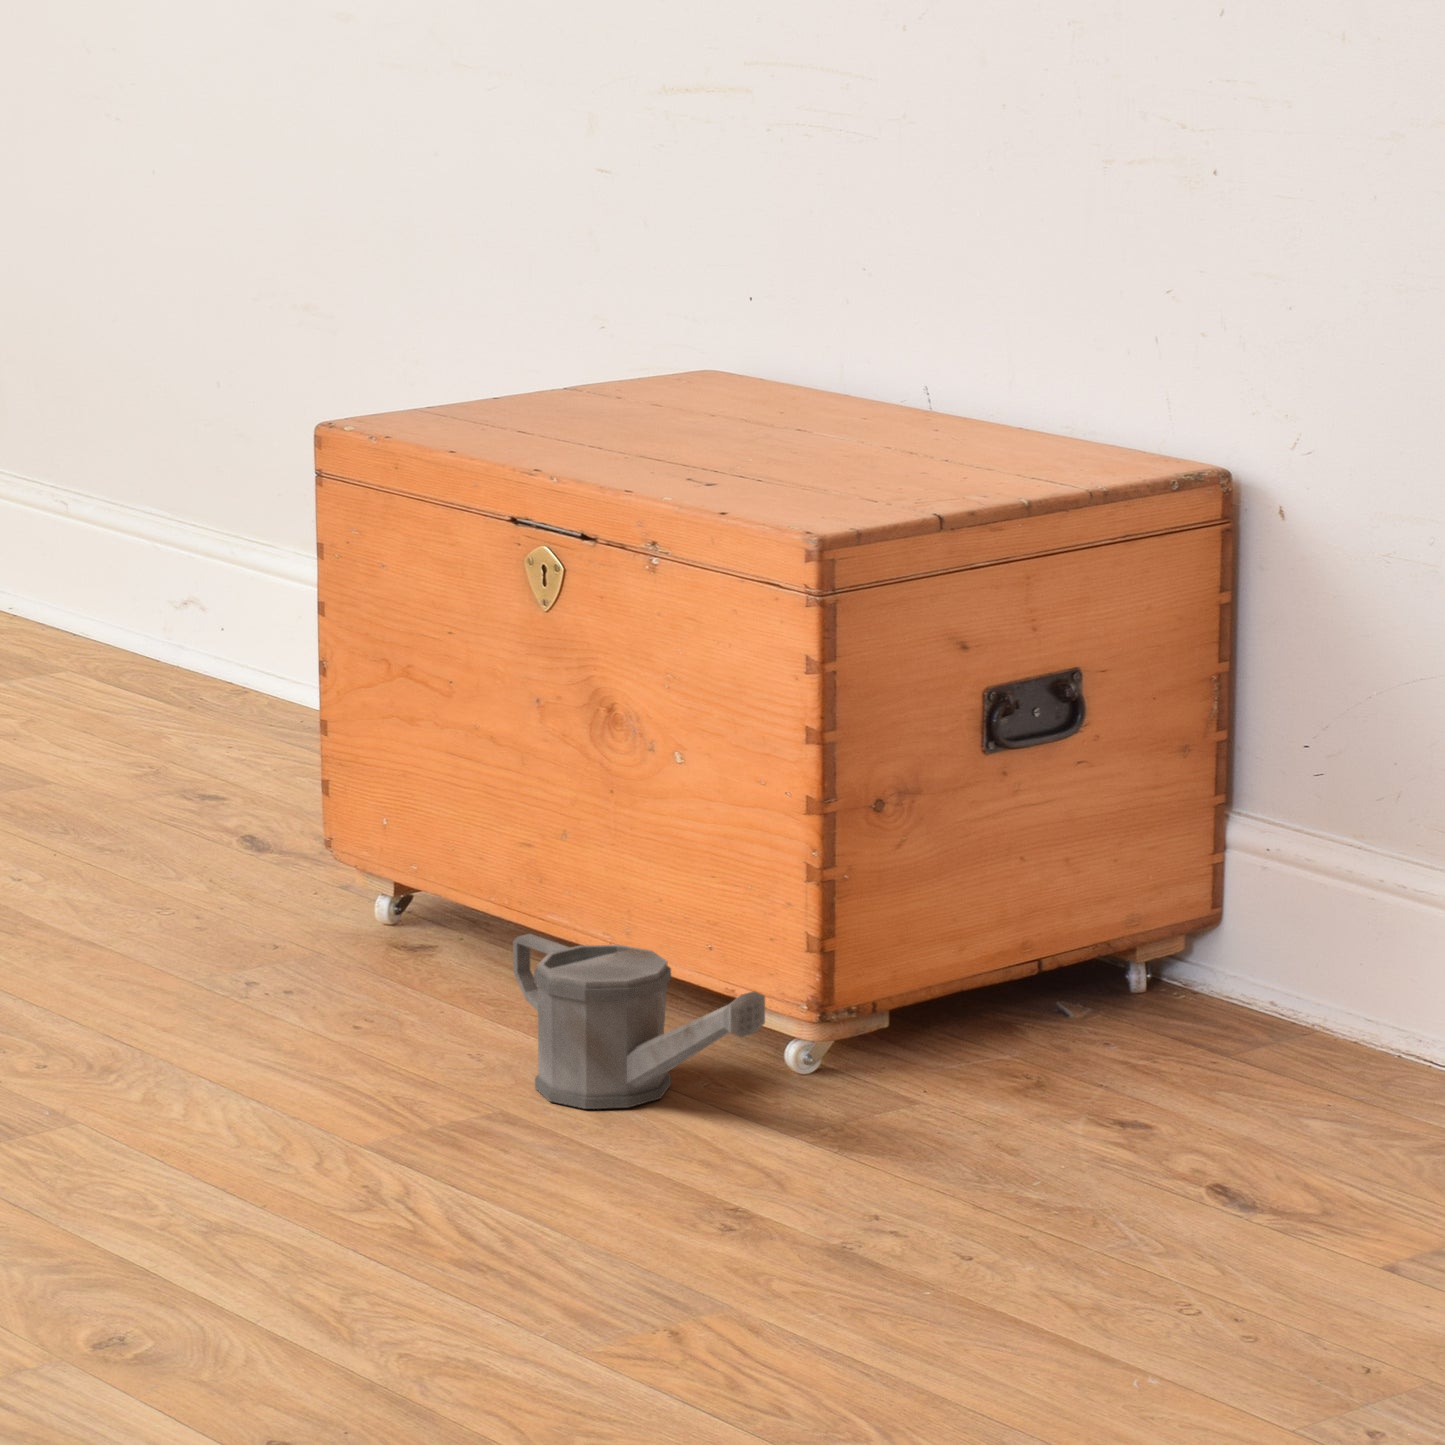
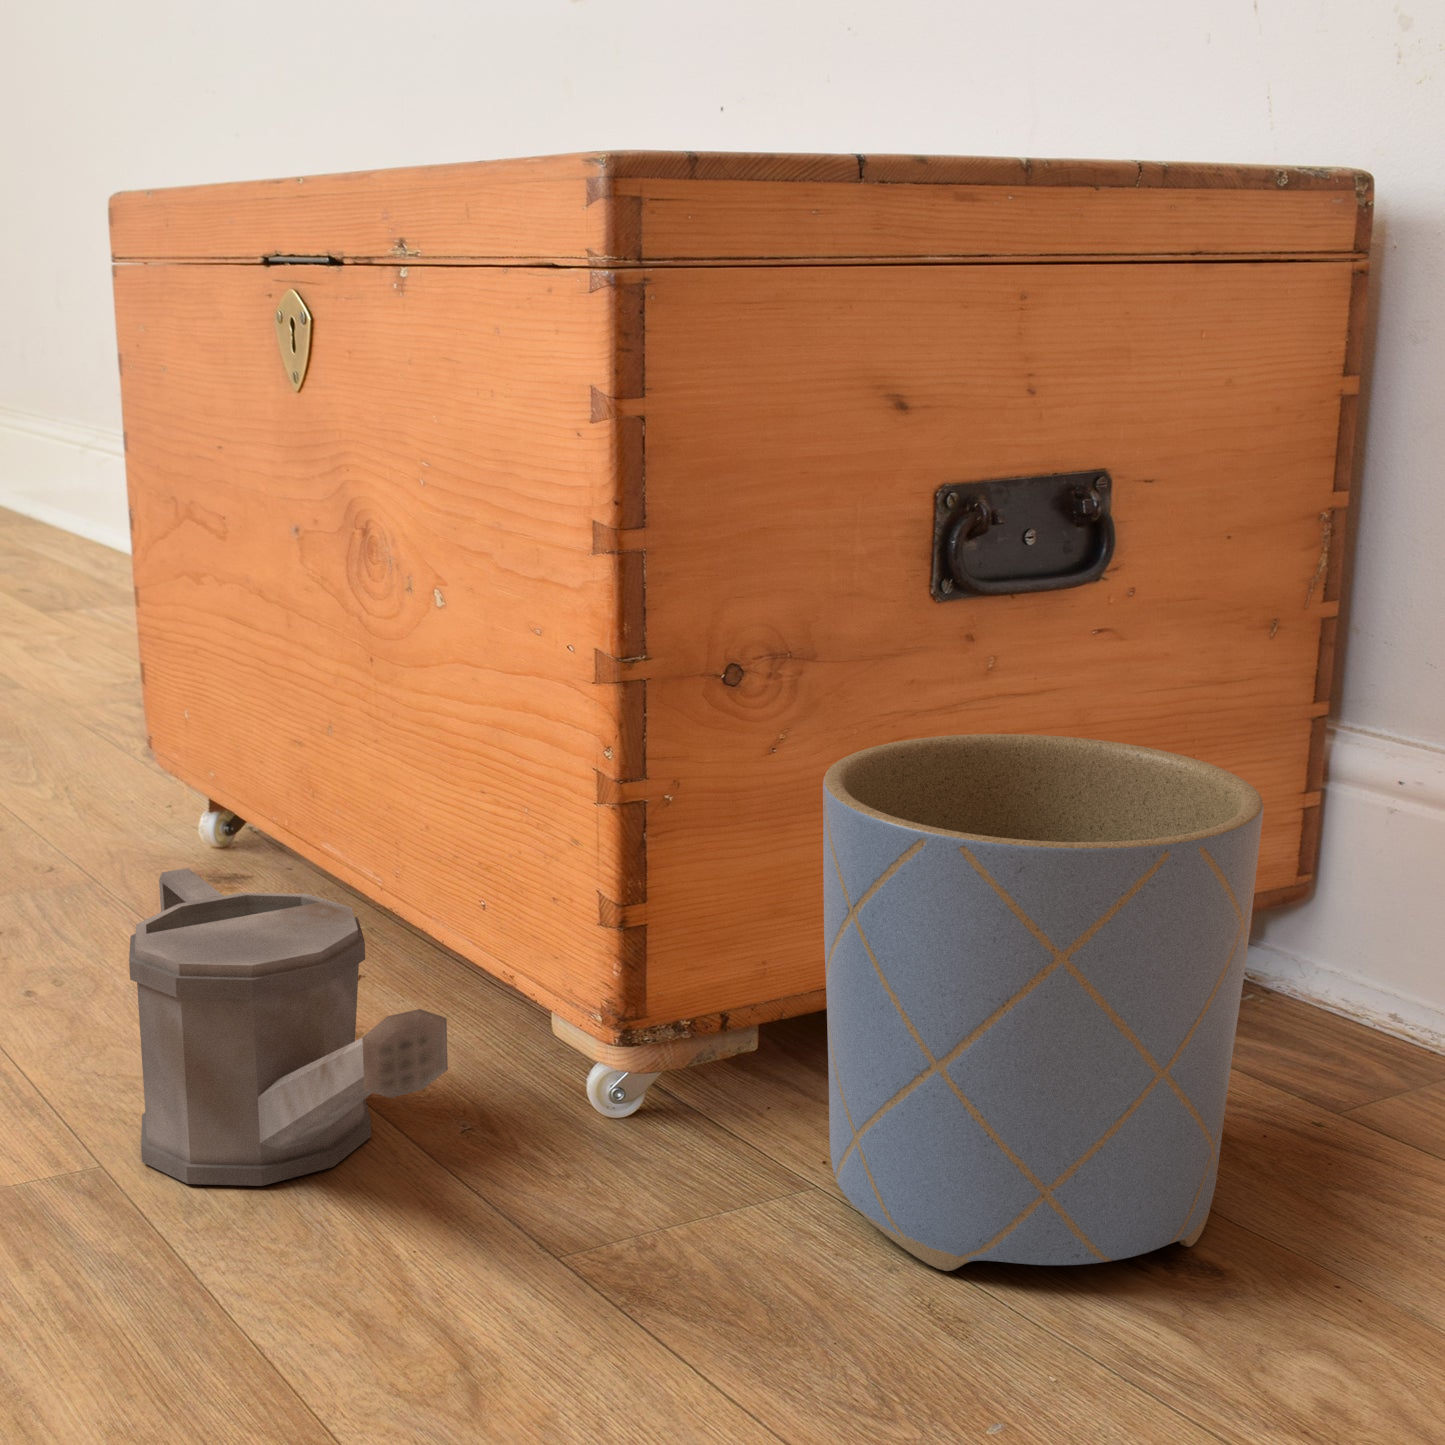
planter: none [939,833,1173,1123] -> present [823,734,1264,1271]

